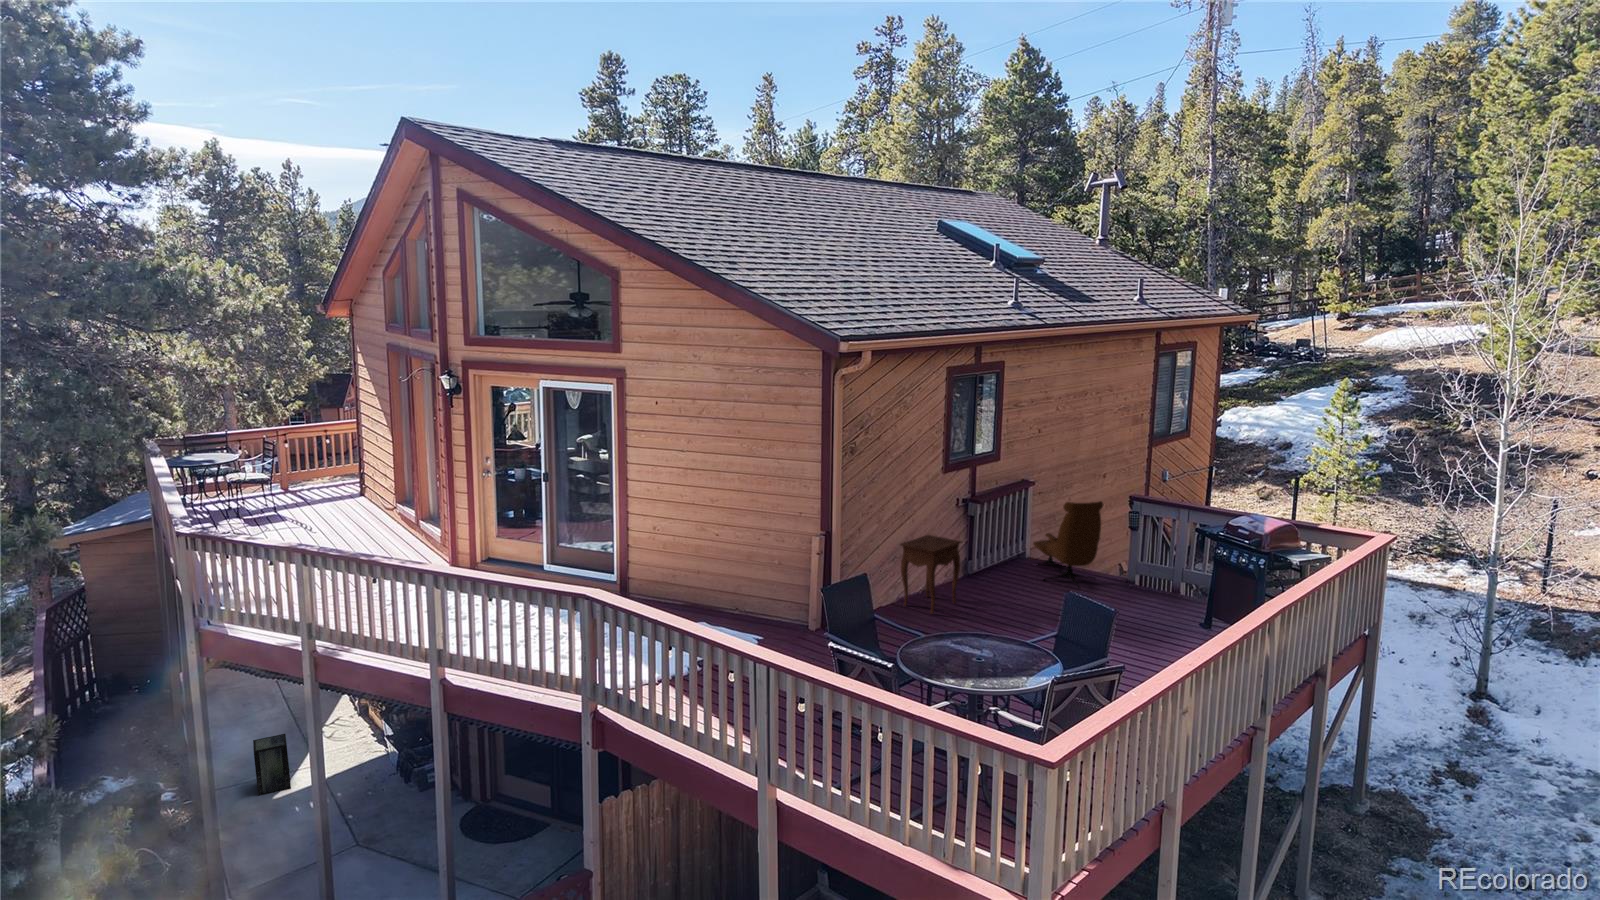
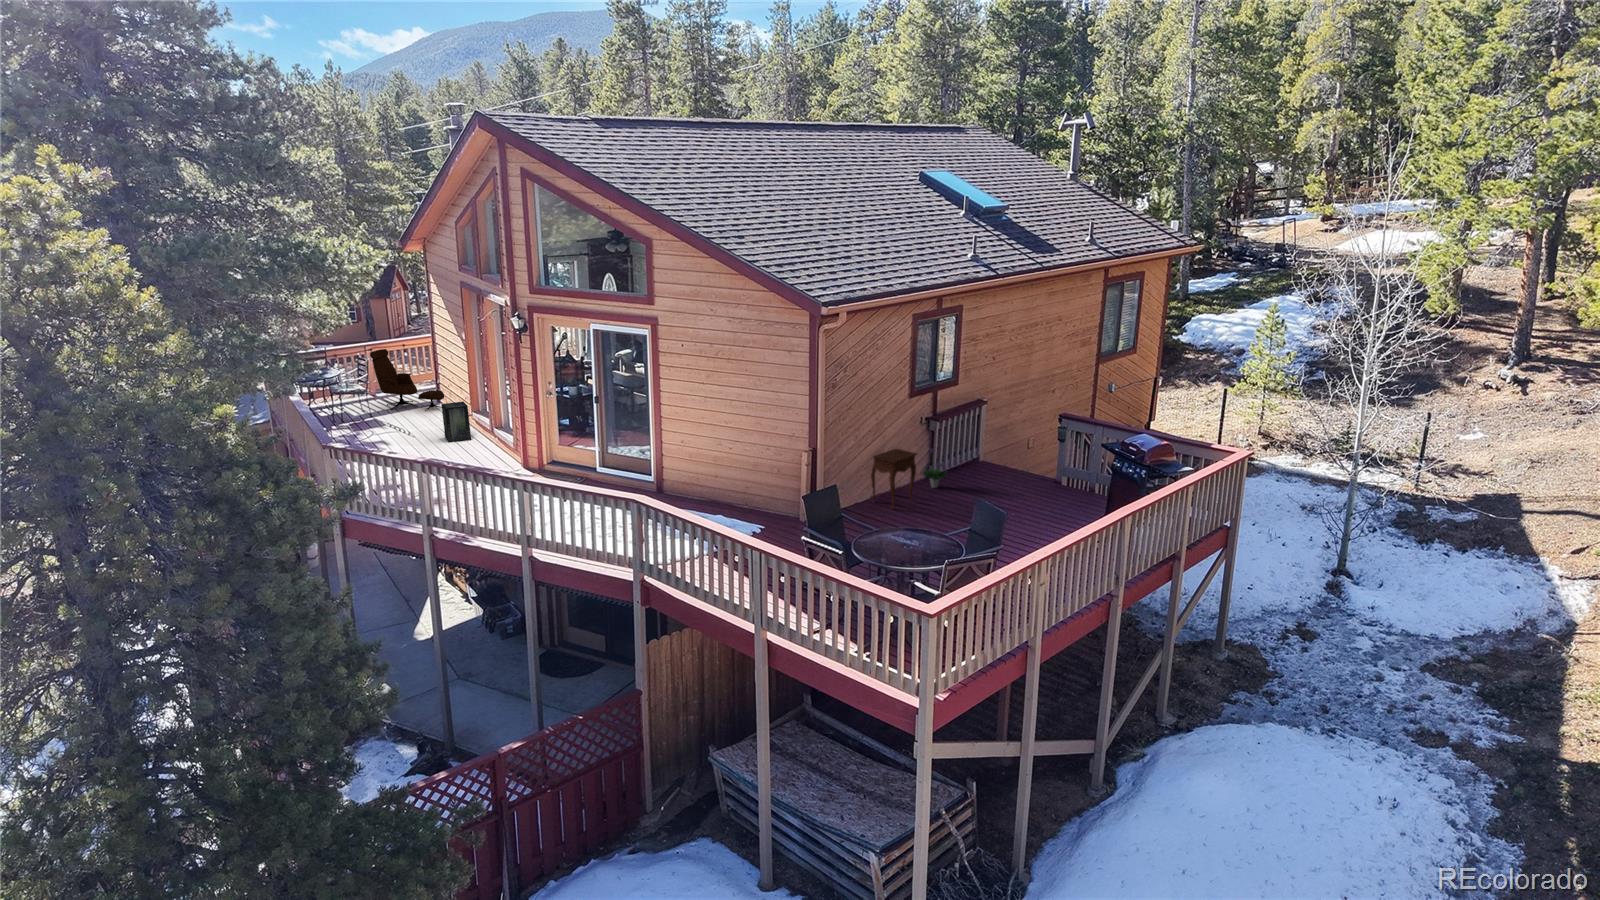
lounge chair: present [1033,501,1103,588] -> present [370,349,444,411]
potted plant: none [962,537,1000,588] -> present [922,449,946,488]
storage box: present [253,734,291,796] -> present [441,402,471,443]

